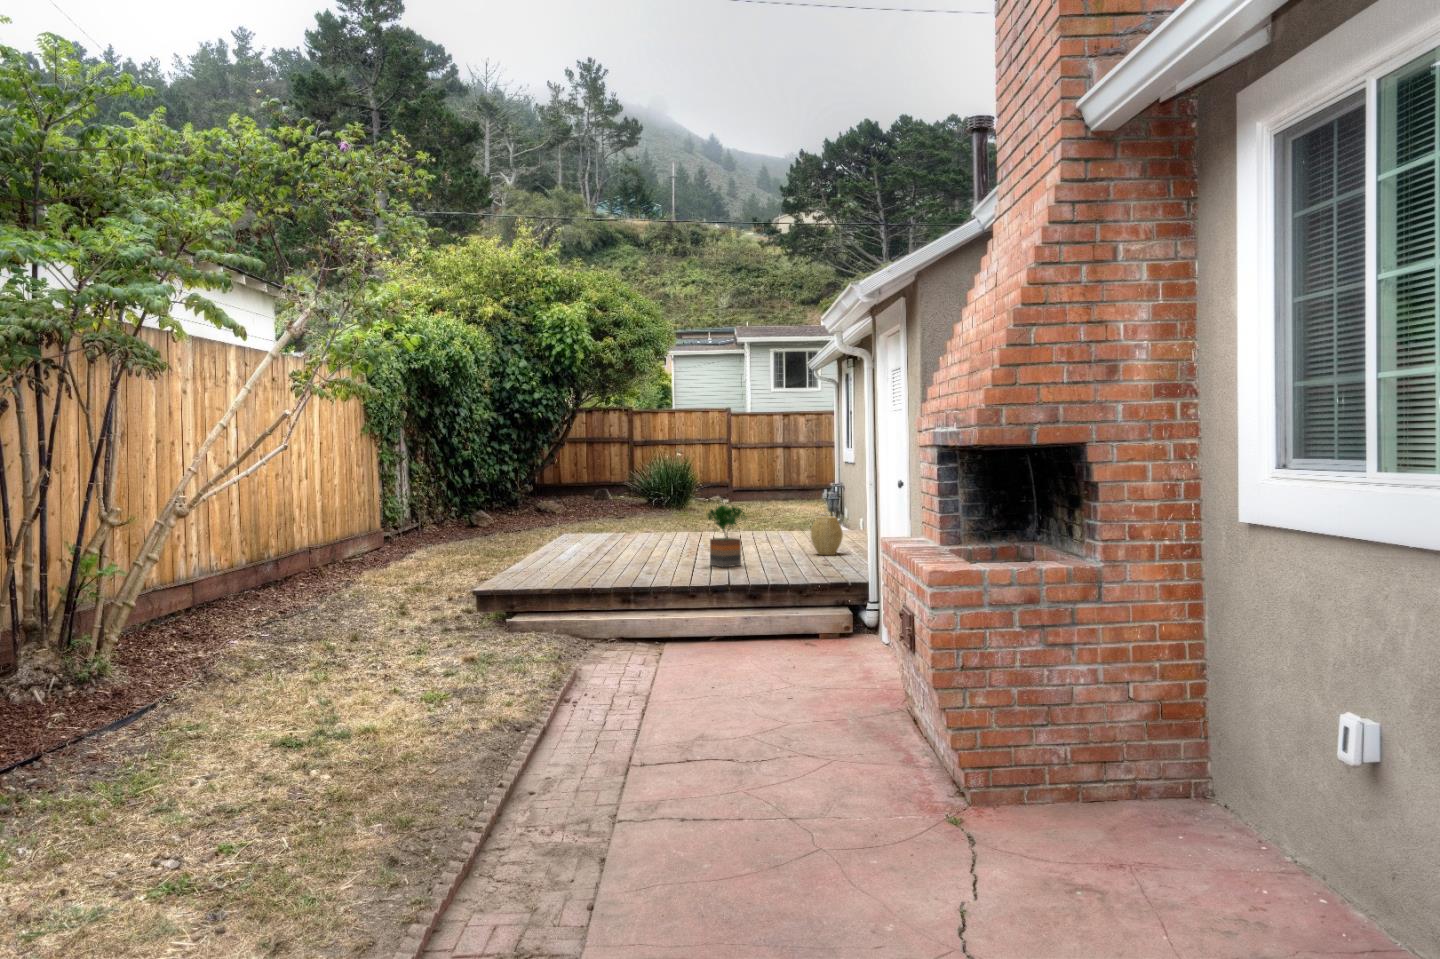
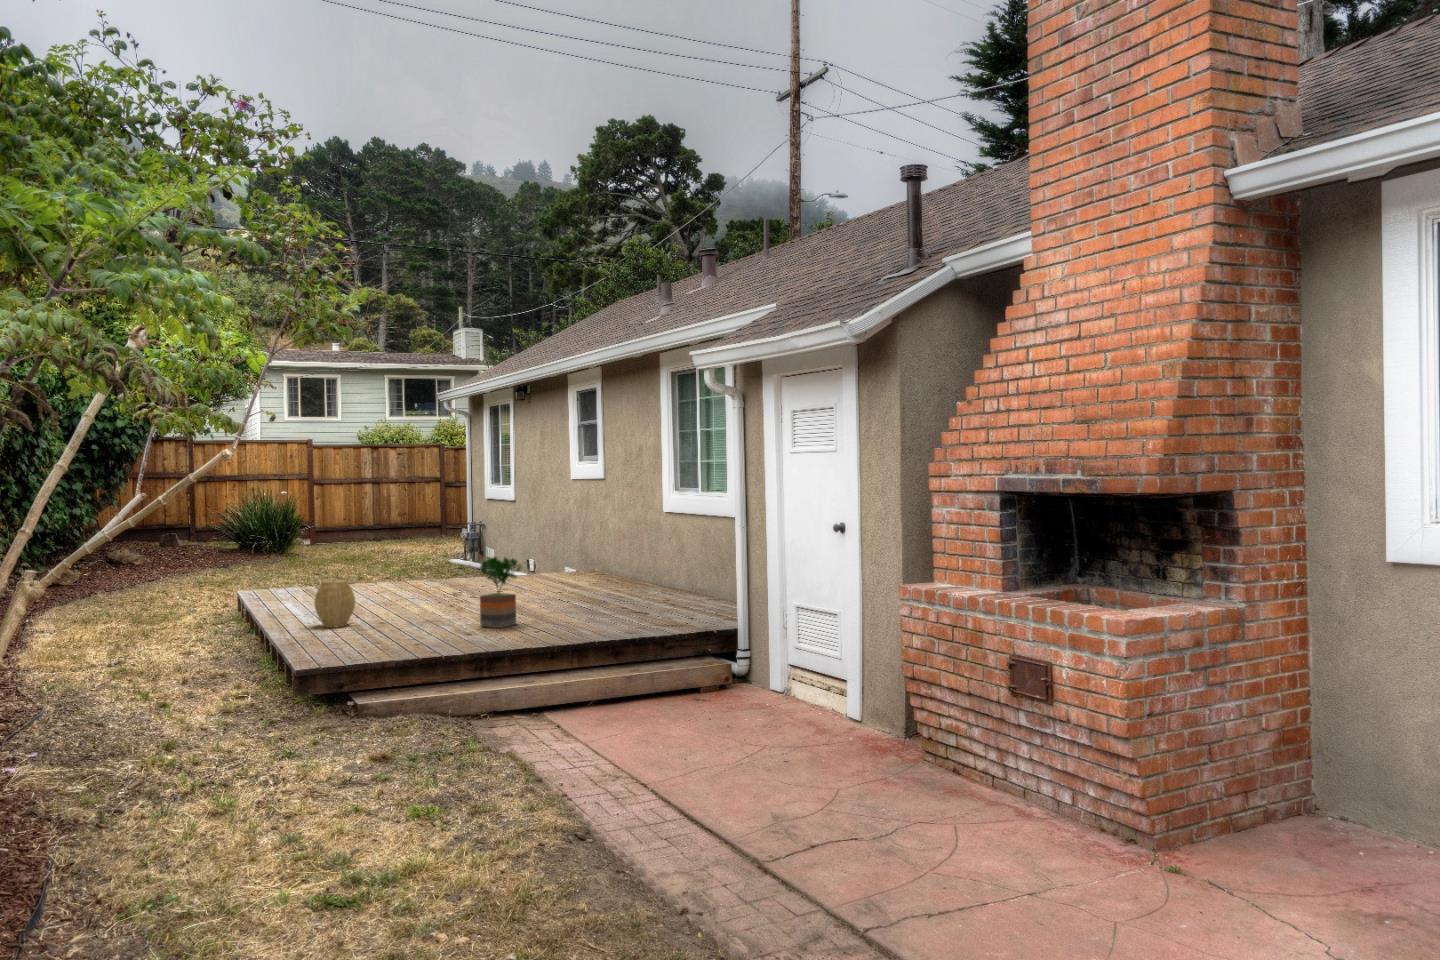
woven basket: present [811,515,843,555] -> present [314,579,355,628]

